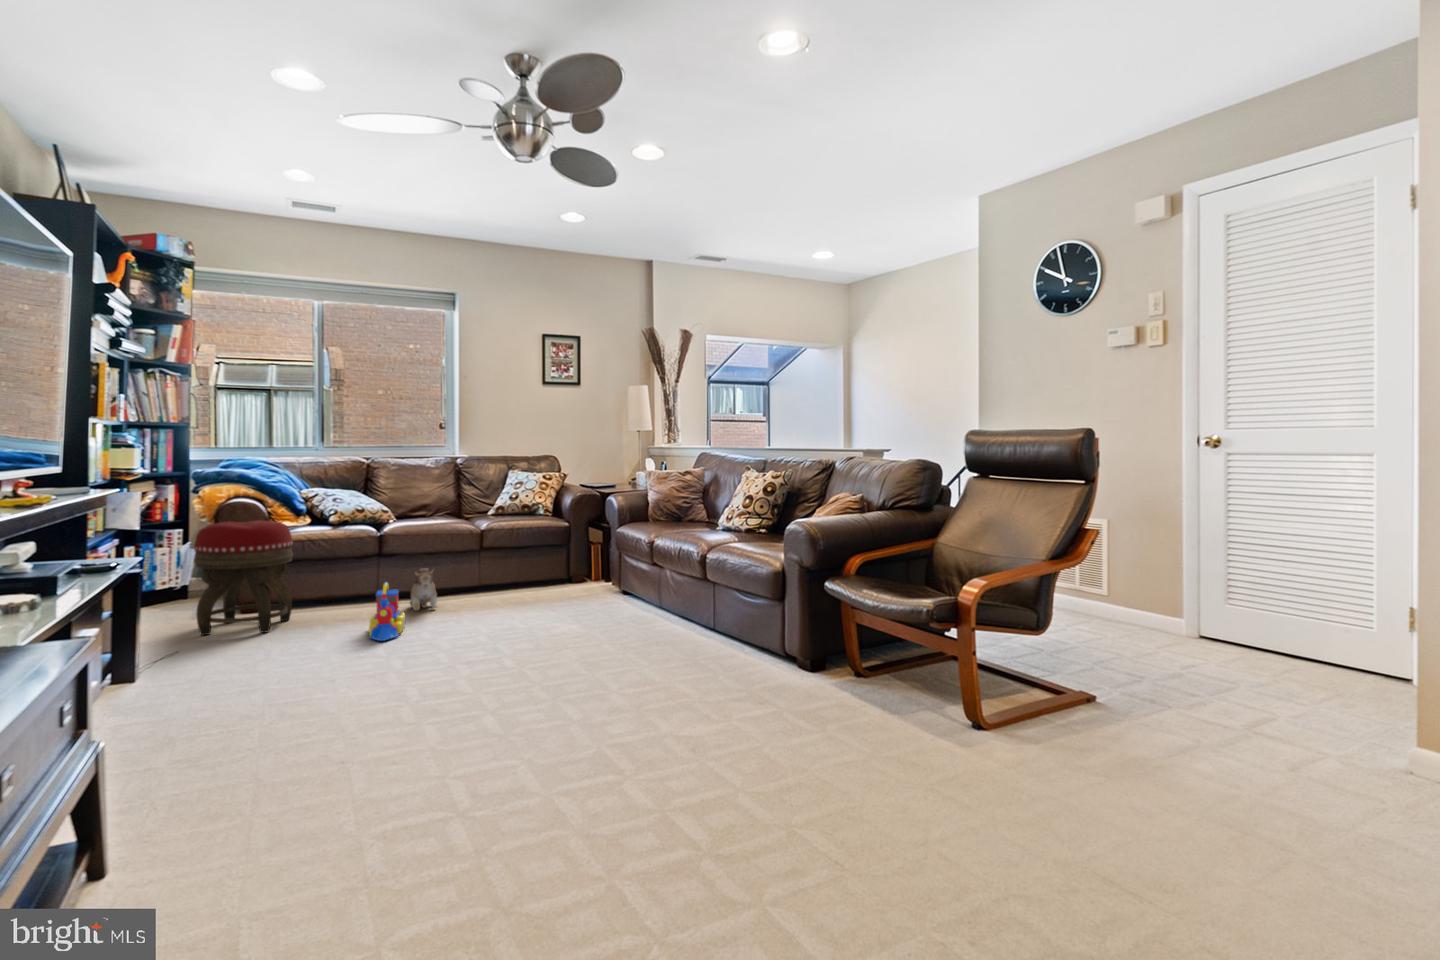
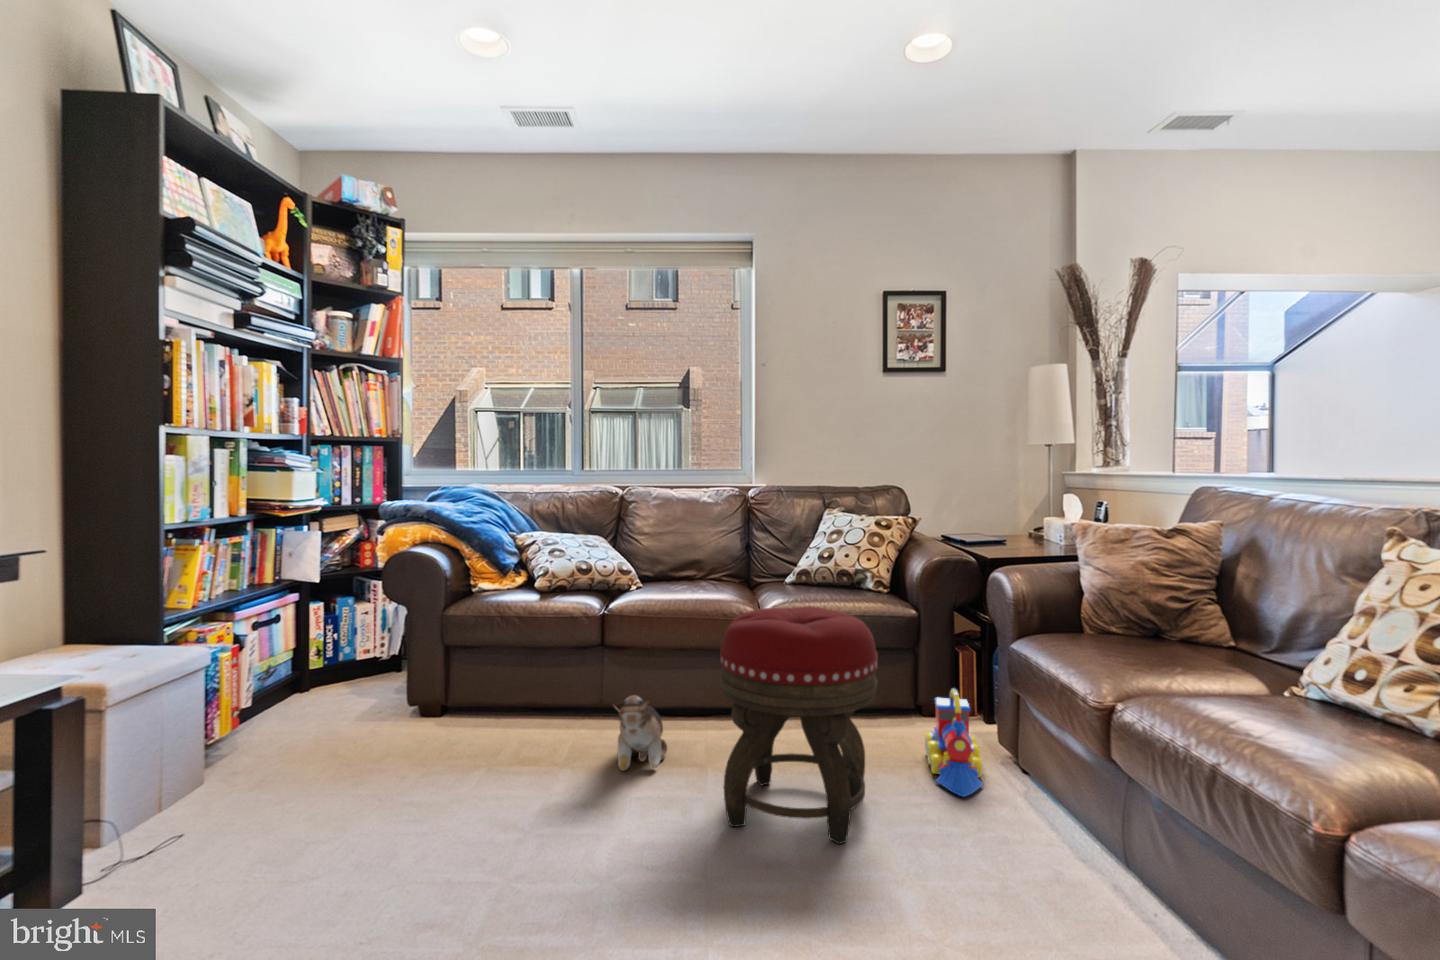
footstool: present [194,520,293,635] -> present [720,606,878,844]
toy train: present [369,582,405,641] -> present [925,688,983,797]

